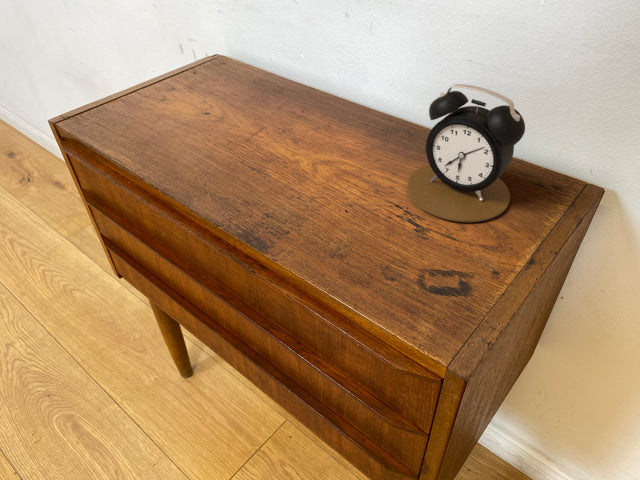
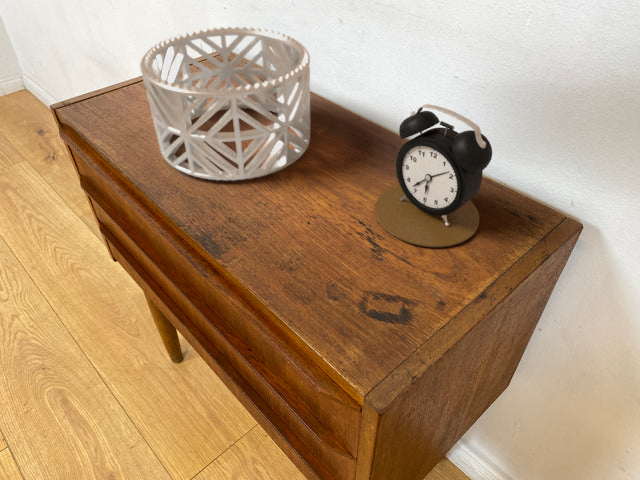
decorative bowl: none [158,25,327,178] -> present [140,27,310,181]

